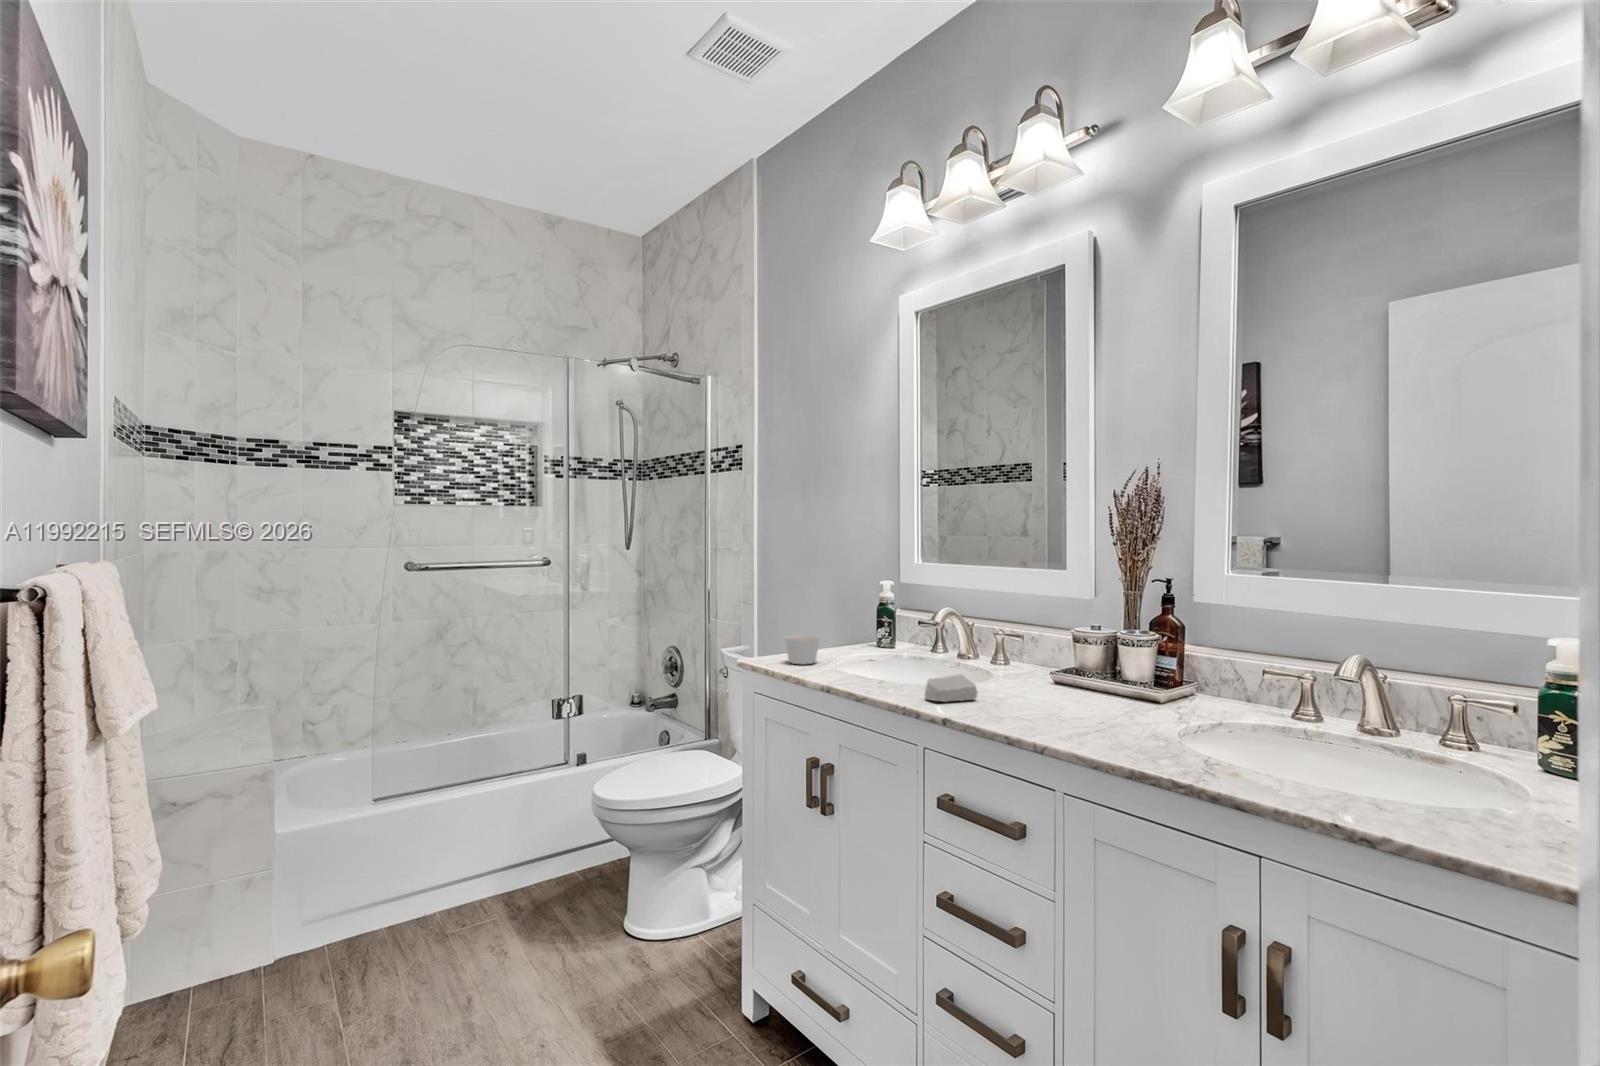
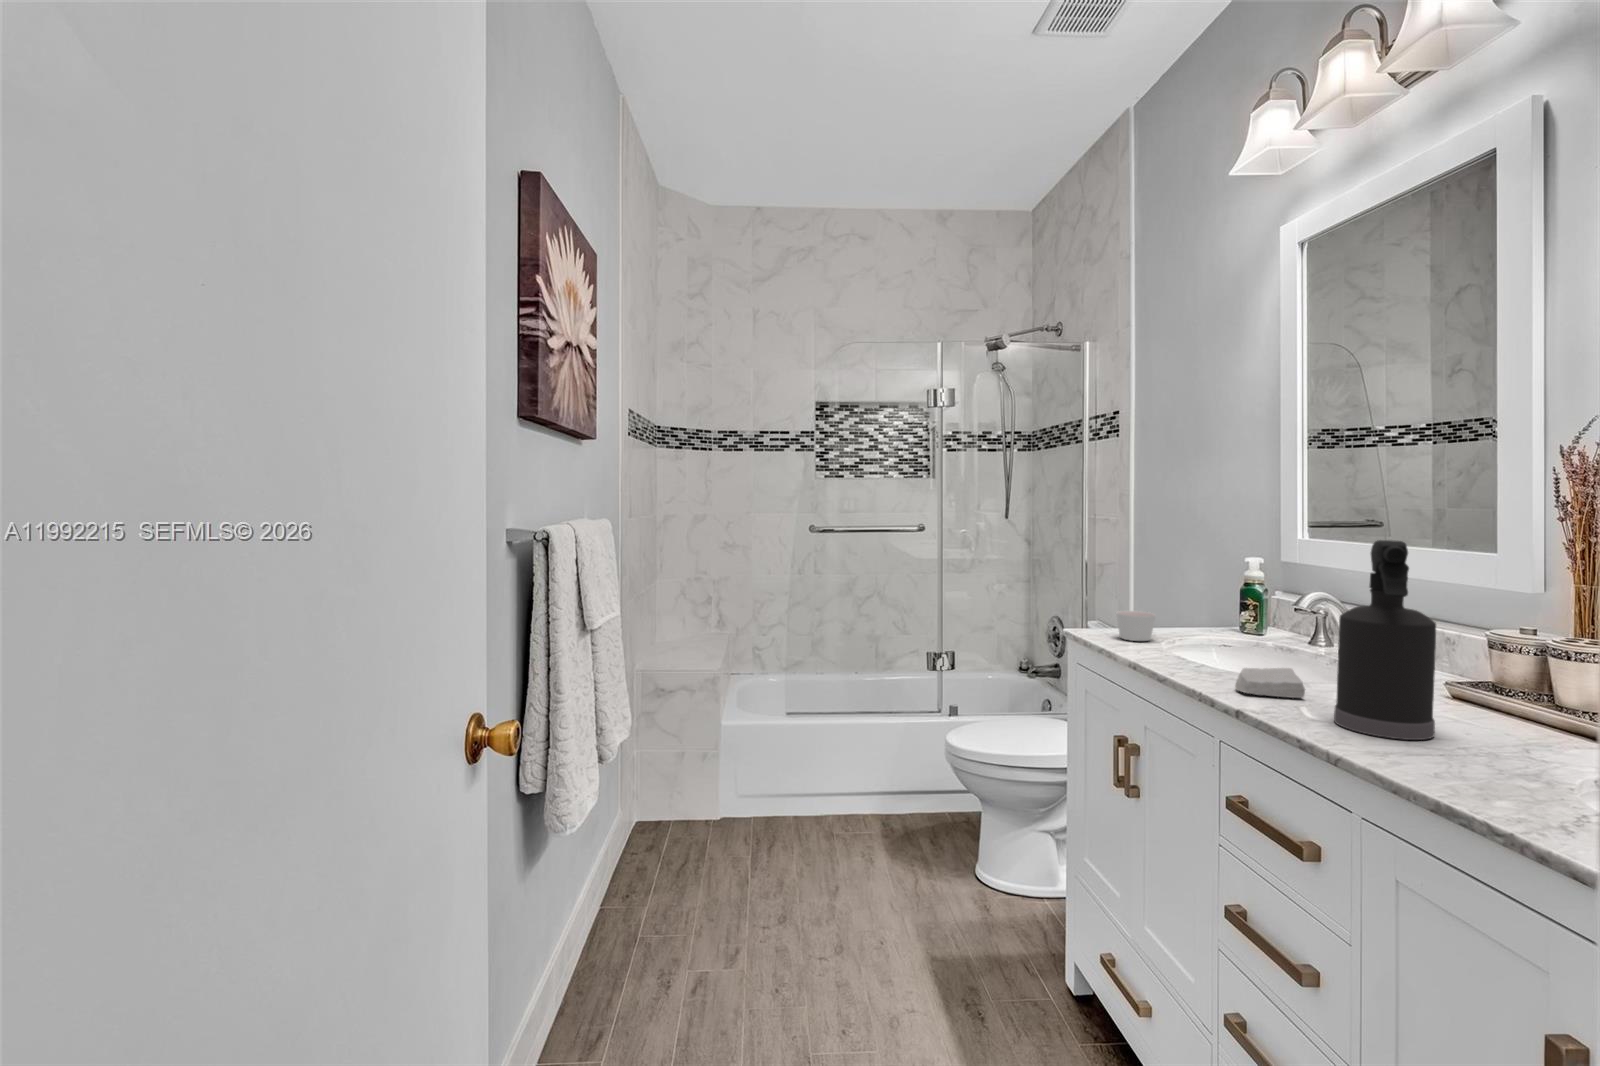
spray bottle: none [1013,561,1082,723] -> present [1334,540,1436,740]

